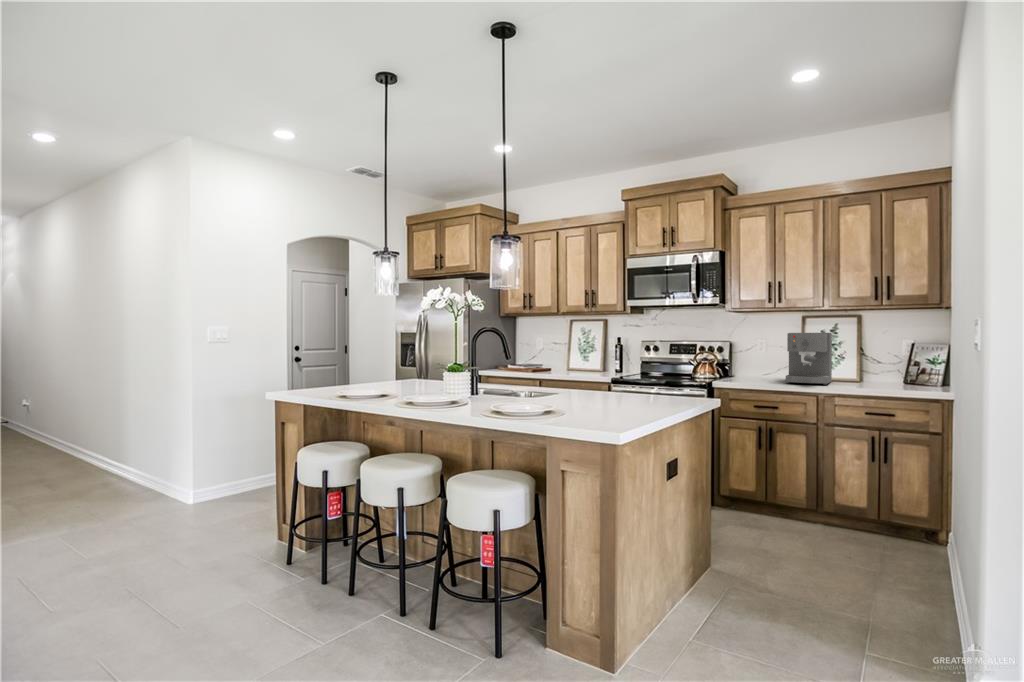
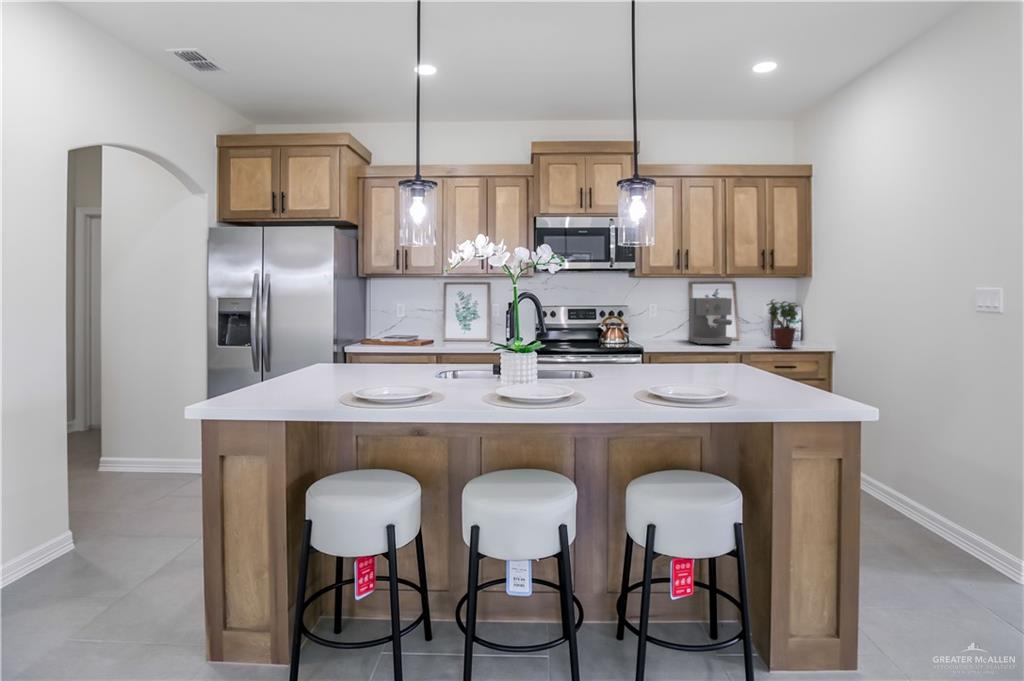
potted plant: none [858,333,901,392] -> present [767,300,798,348]

